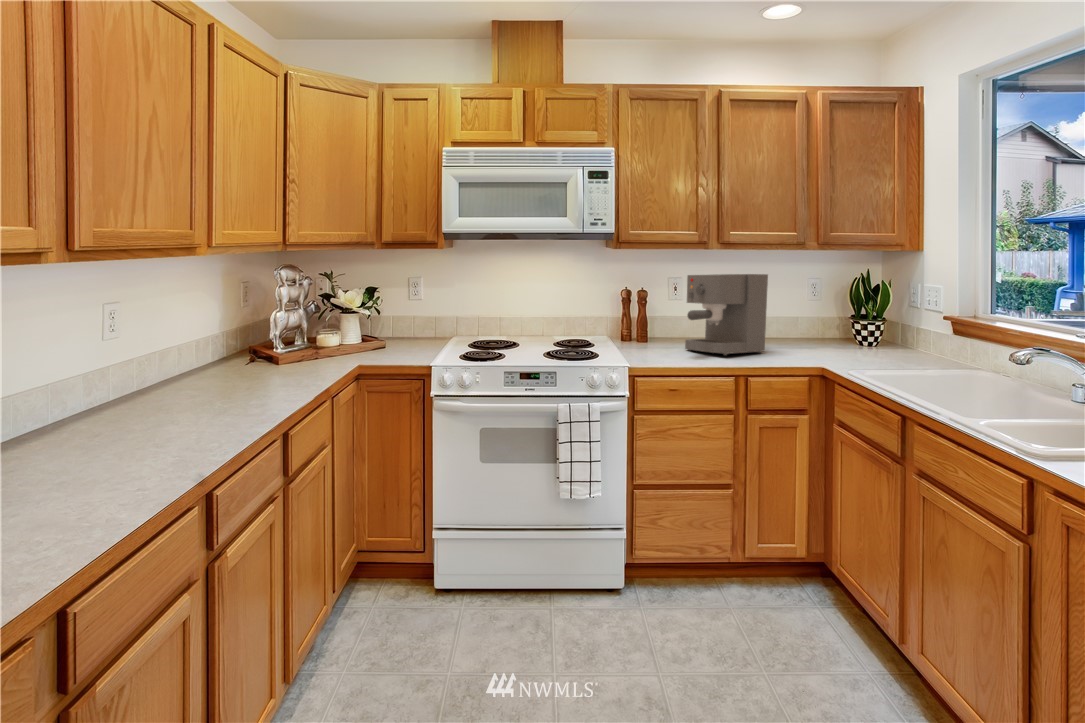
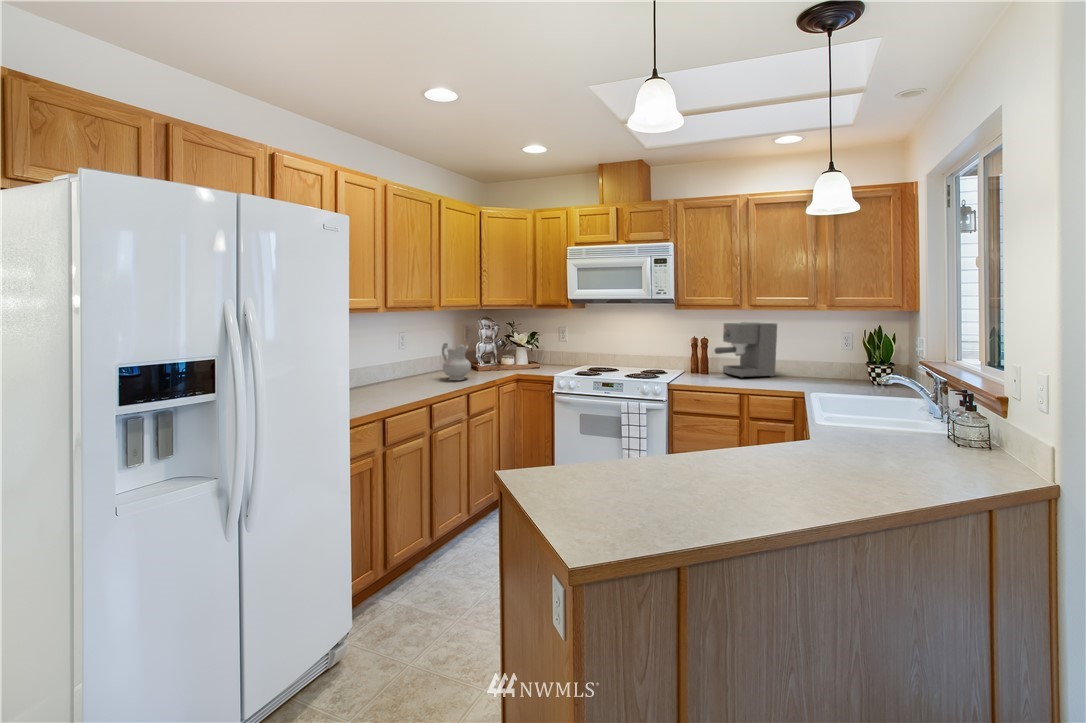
ceramic pitcher: none [211,307,276,380] -> present [442,343,471,380]

